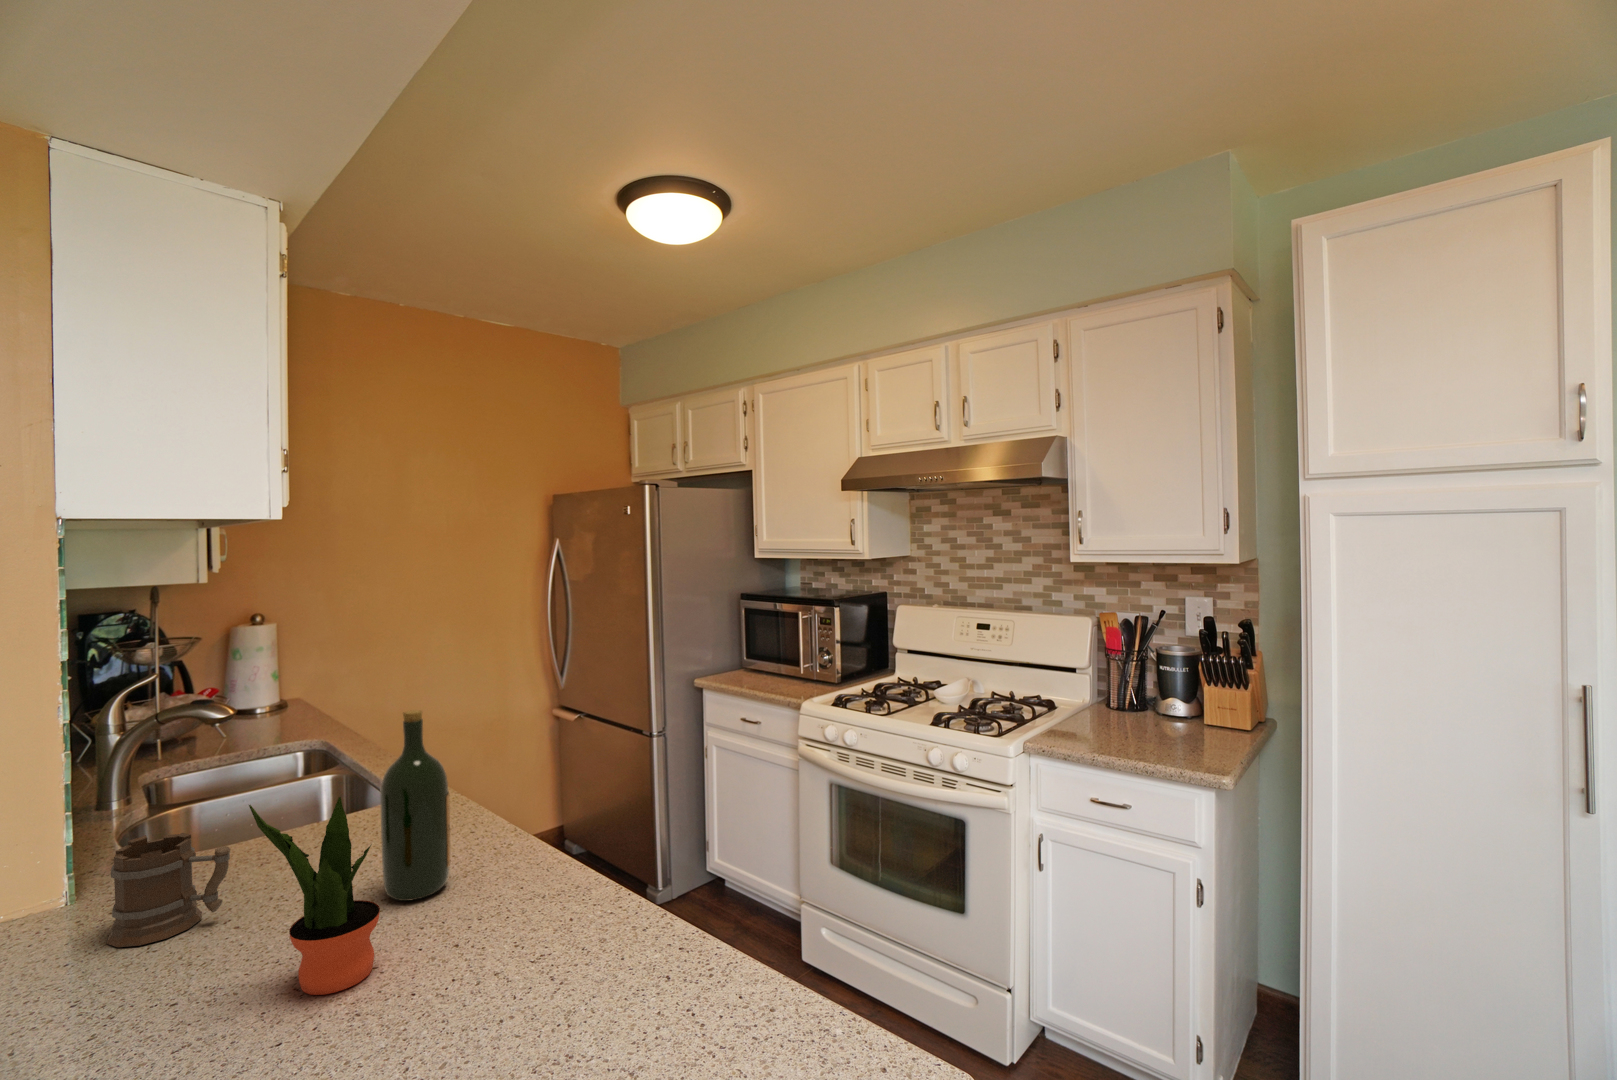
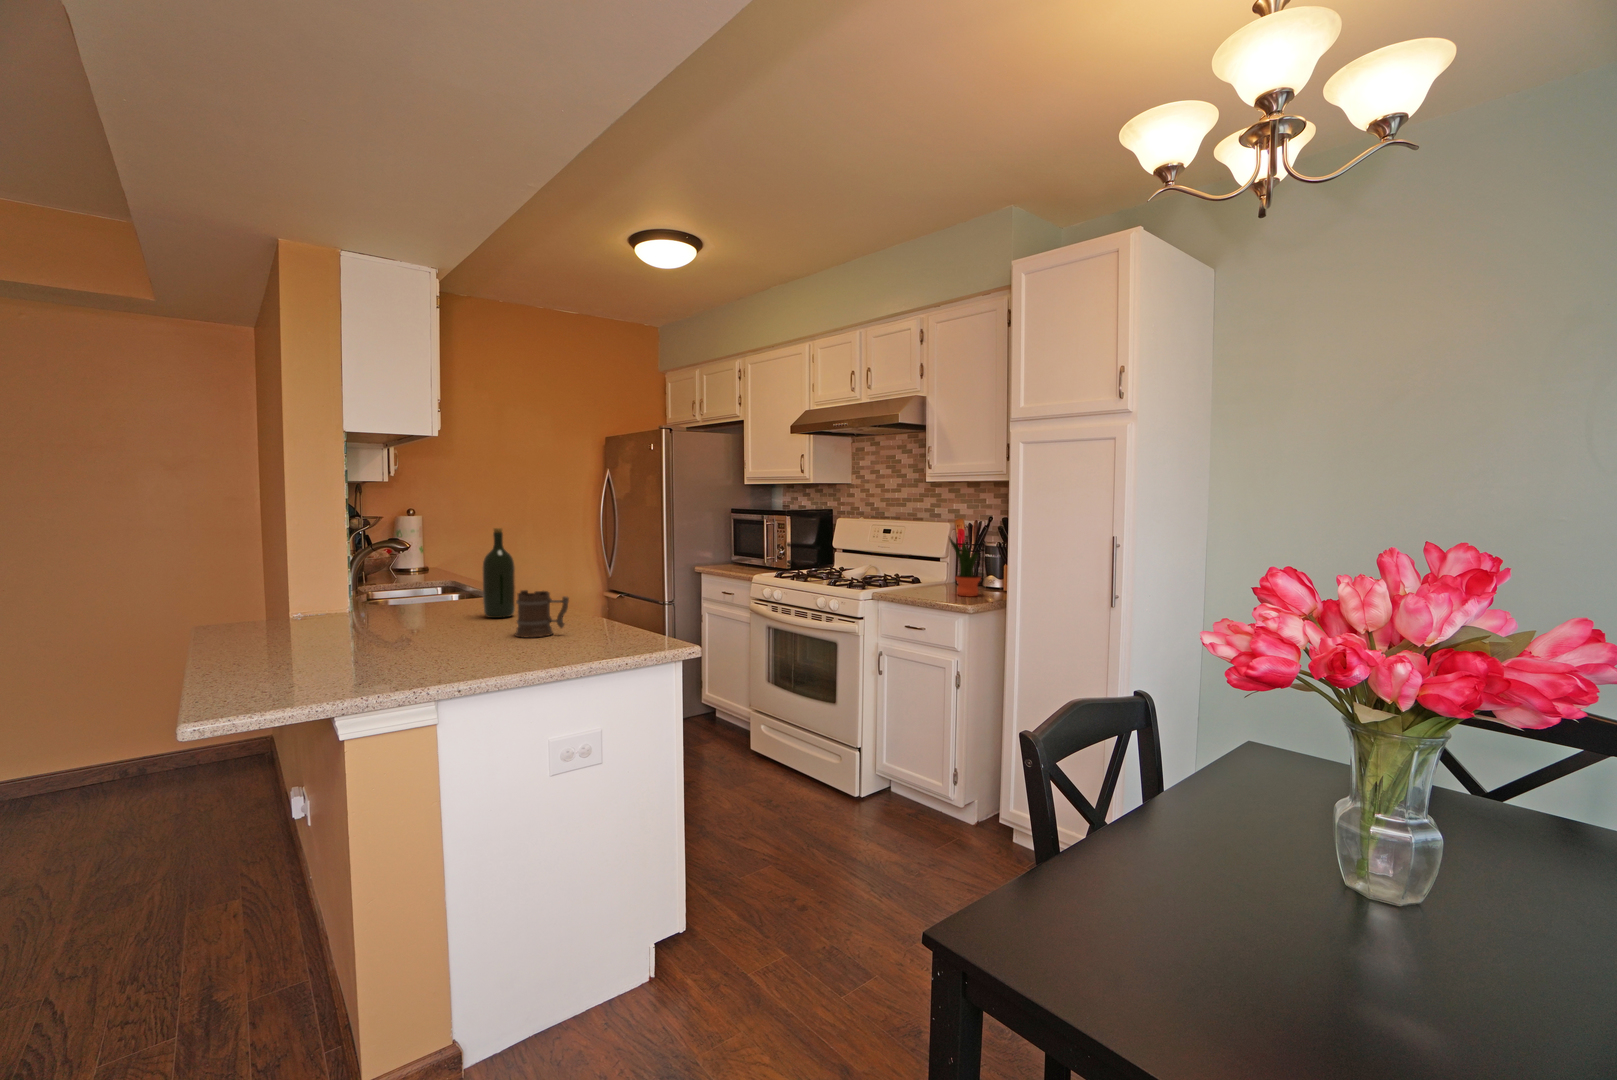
potted plant: present [249,797,380,995] -> present [949,537,981,596]
mug: present [107,833,230,947] -> present [515,590,569,638]

